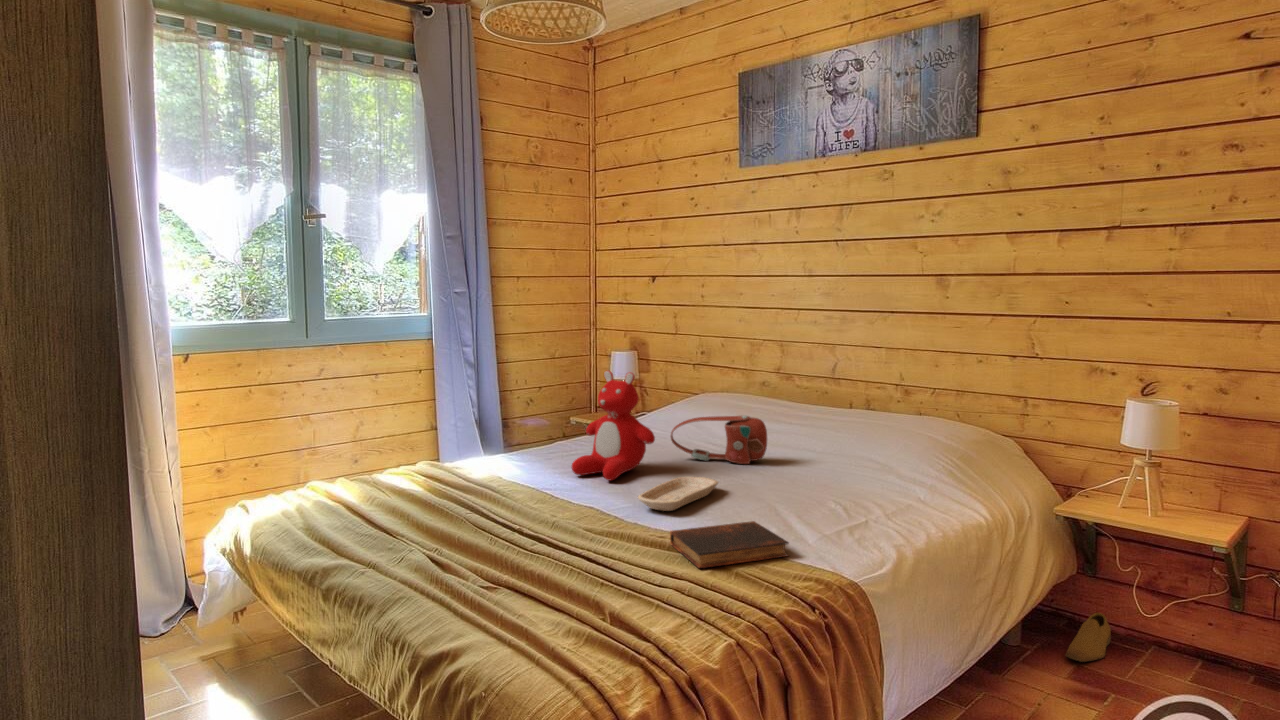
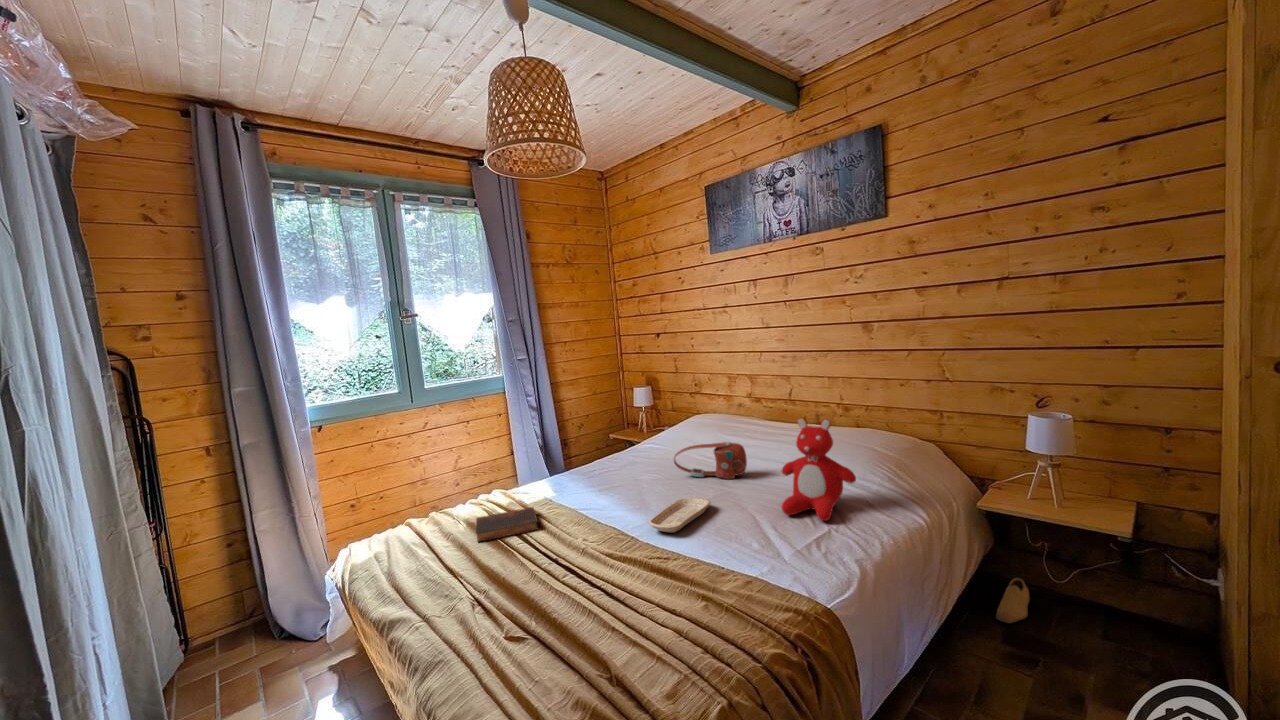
teddy bear: present [571,370,655,481] -> present [782,418,856,521]
book: present [670,521,789,568] -> present [476,507,538,542]

